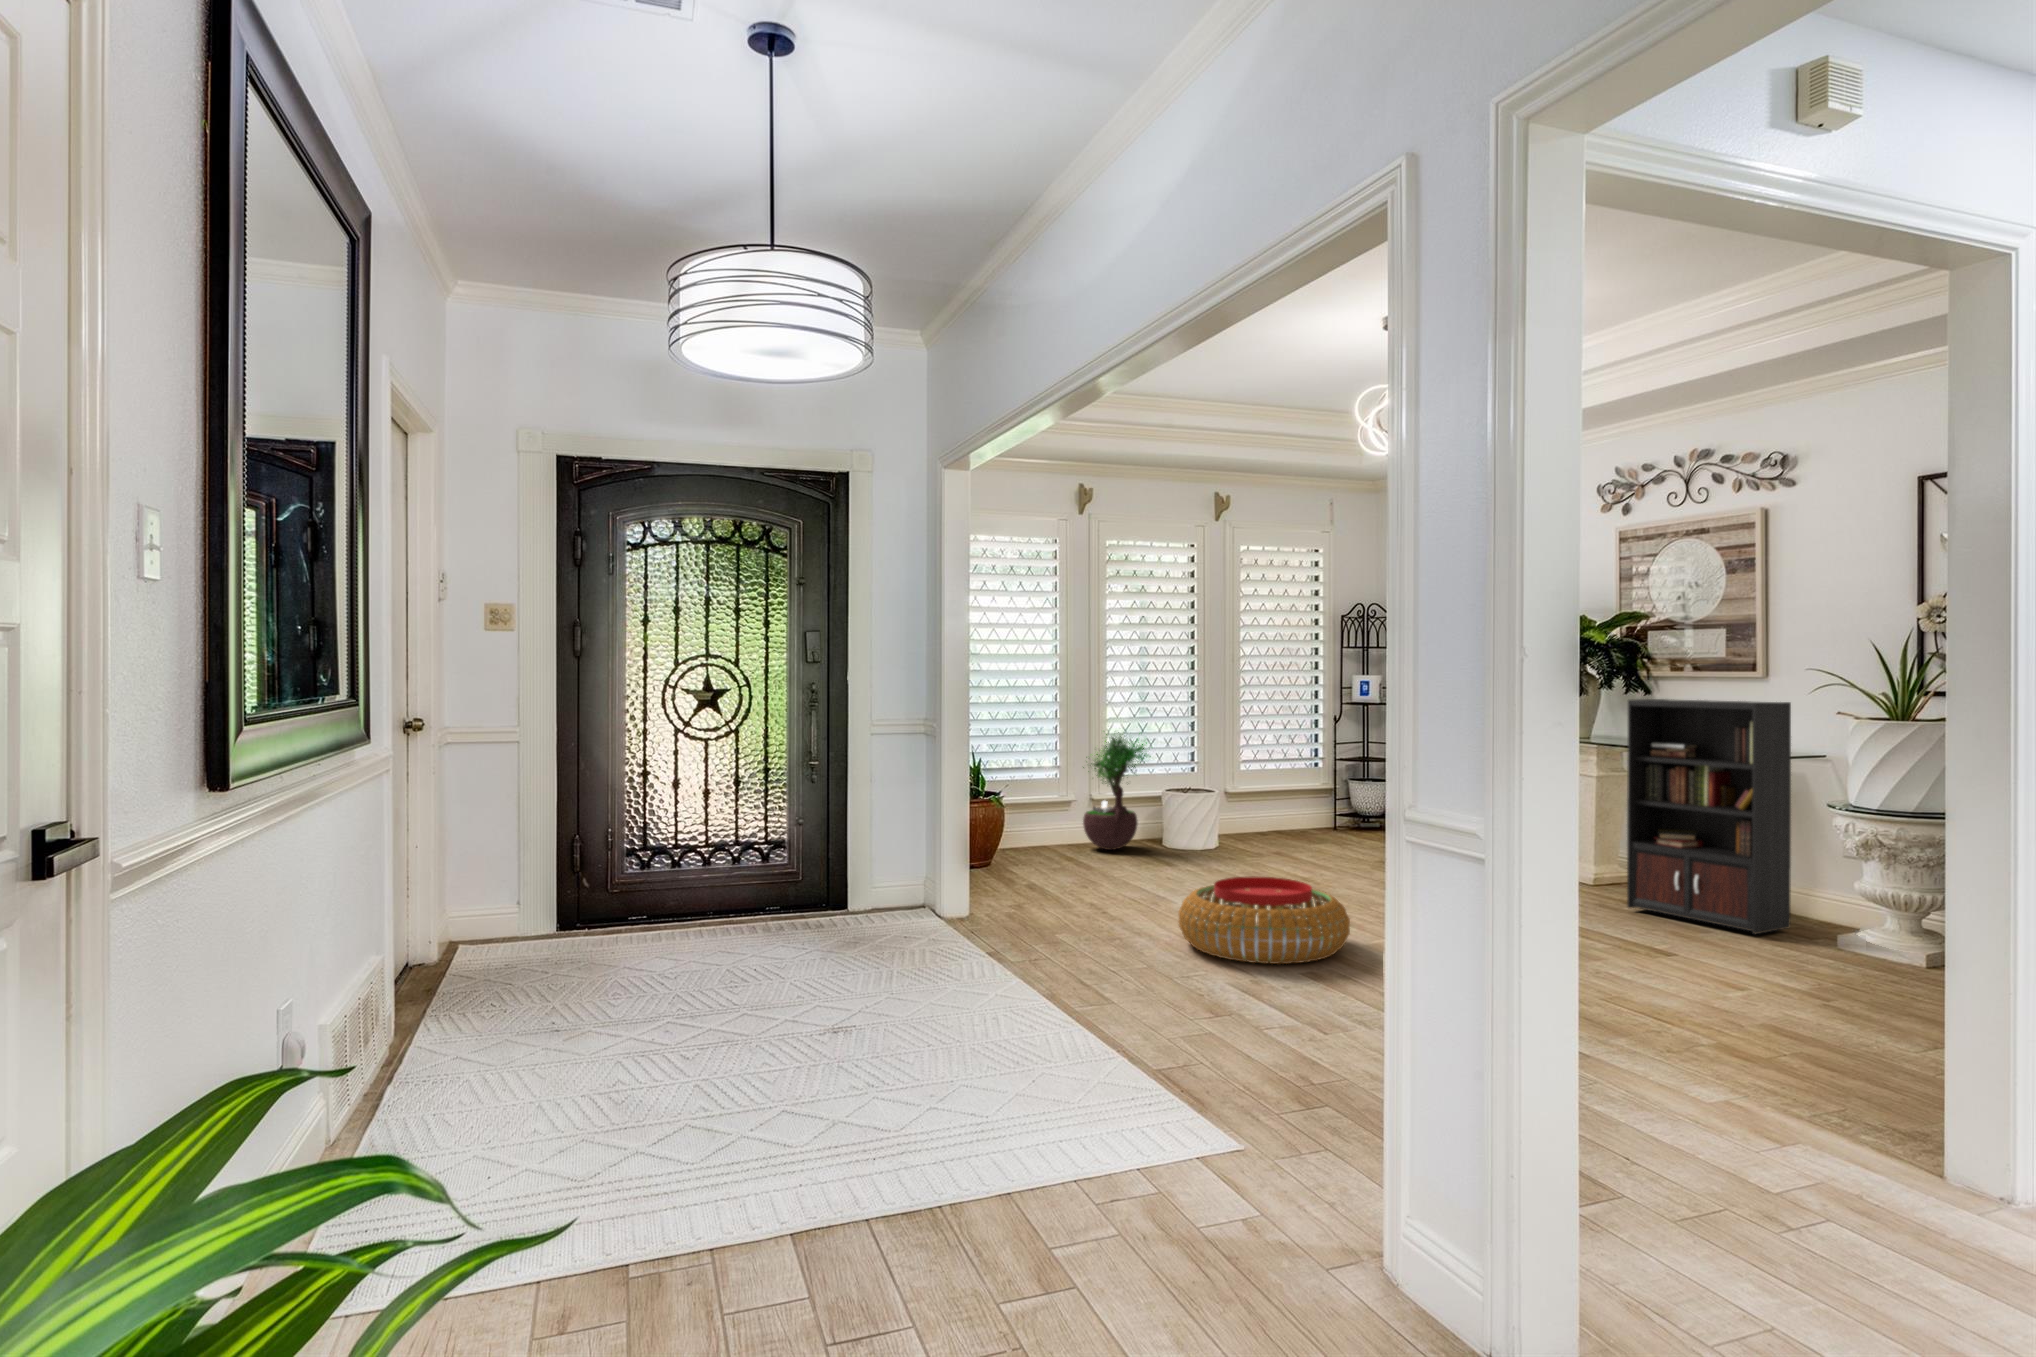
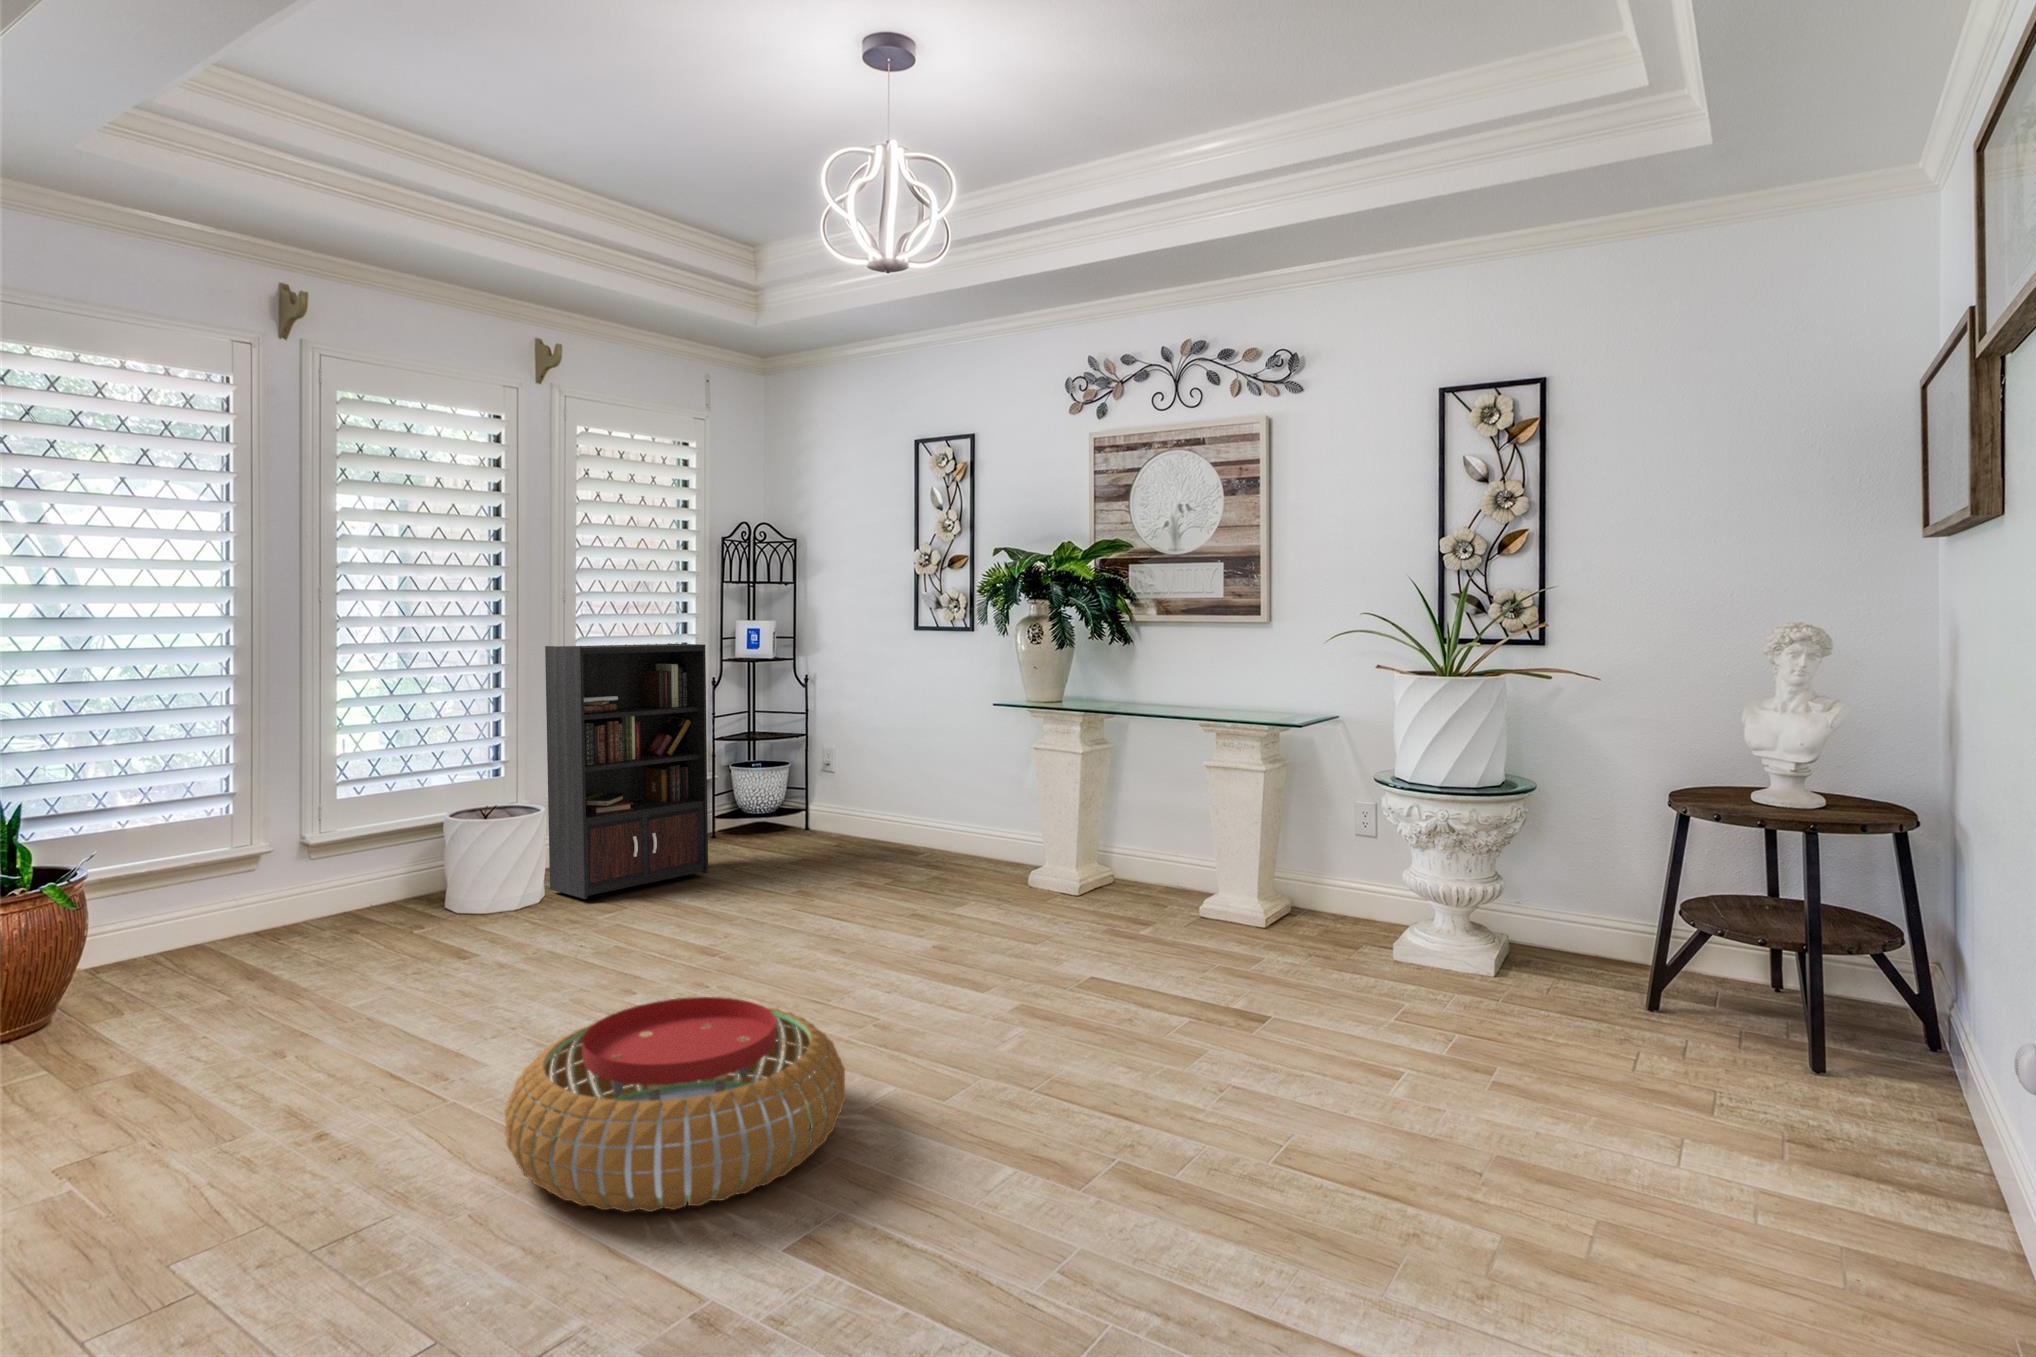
bookcase: present [1627,699,1858,934] -> present [545,644,708,899]
potted tree: present [1083,732,1151,850] -> none [289,708,431,926]

